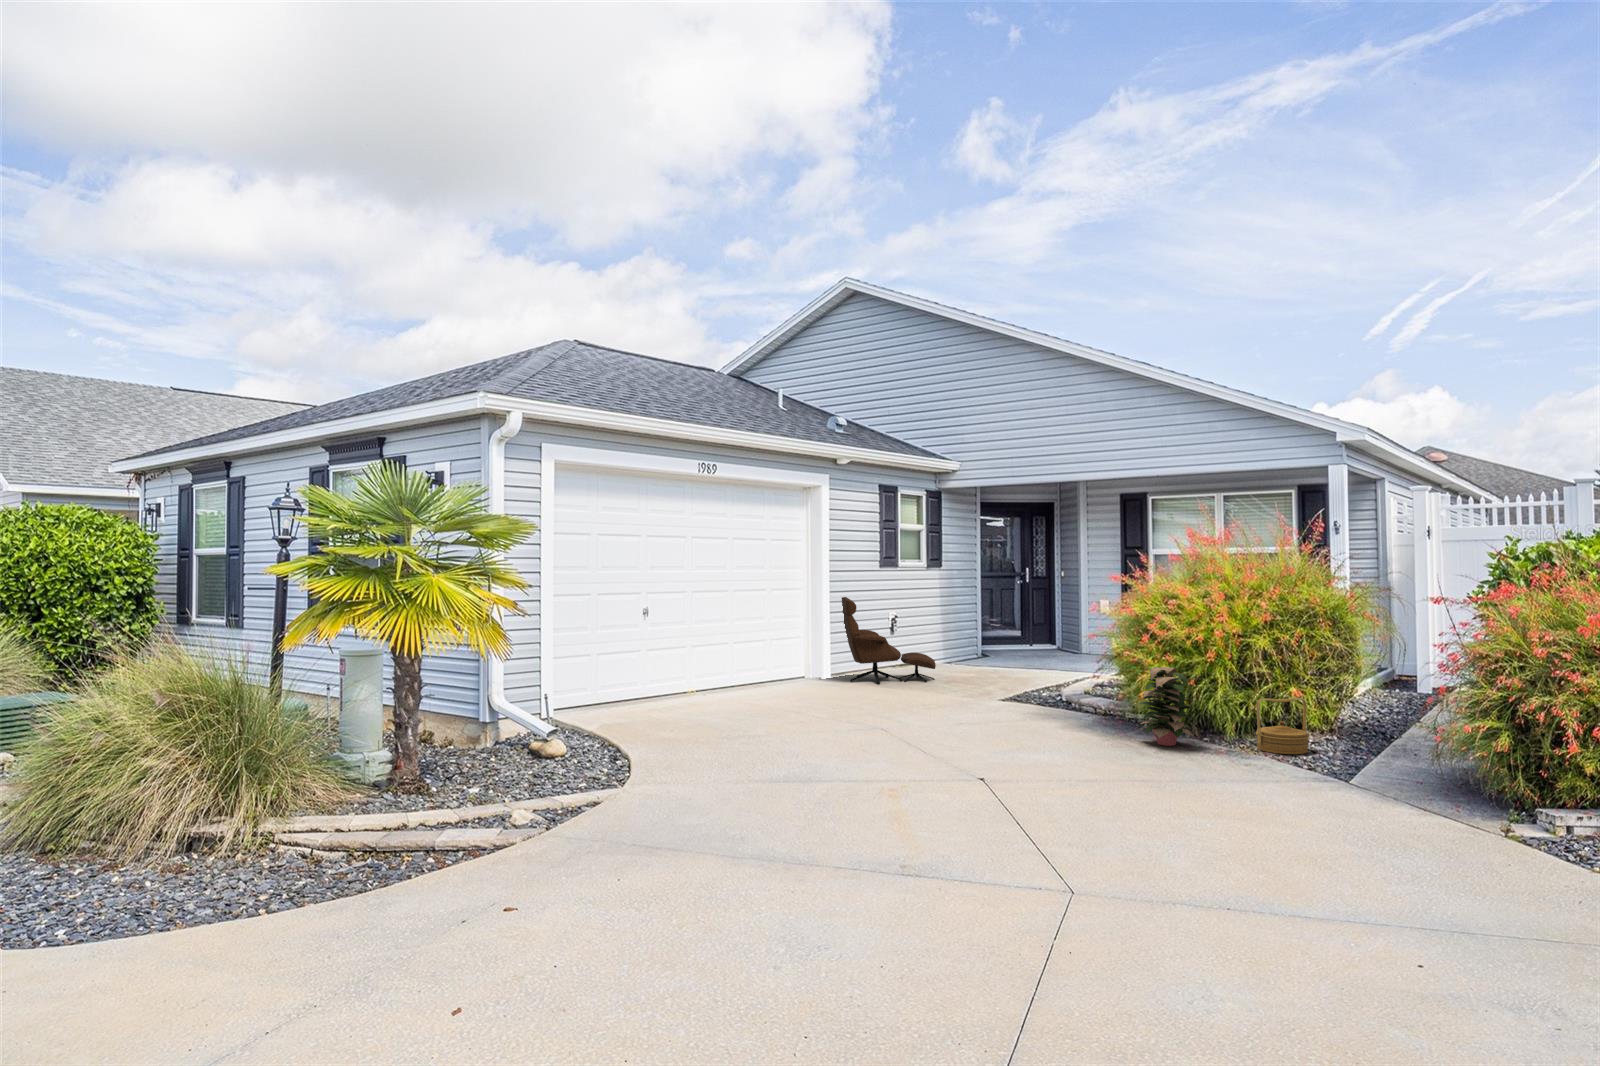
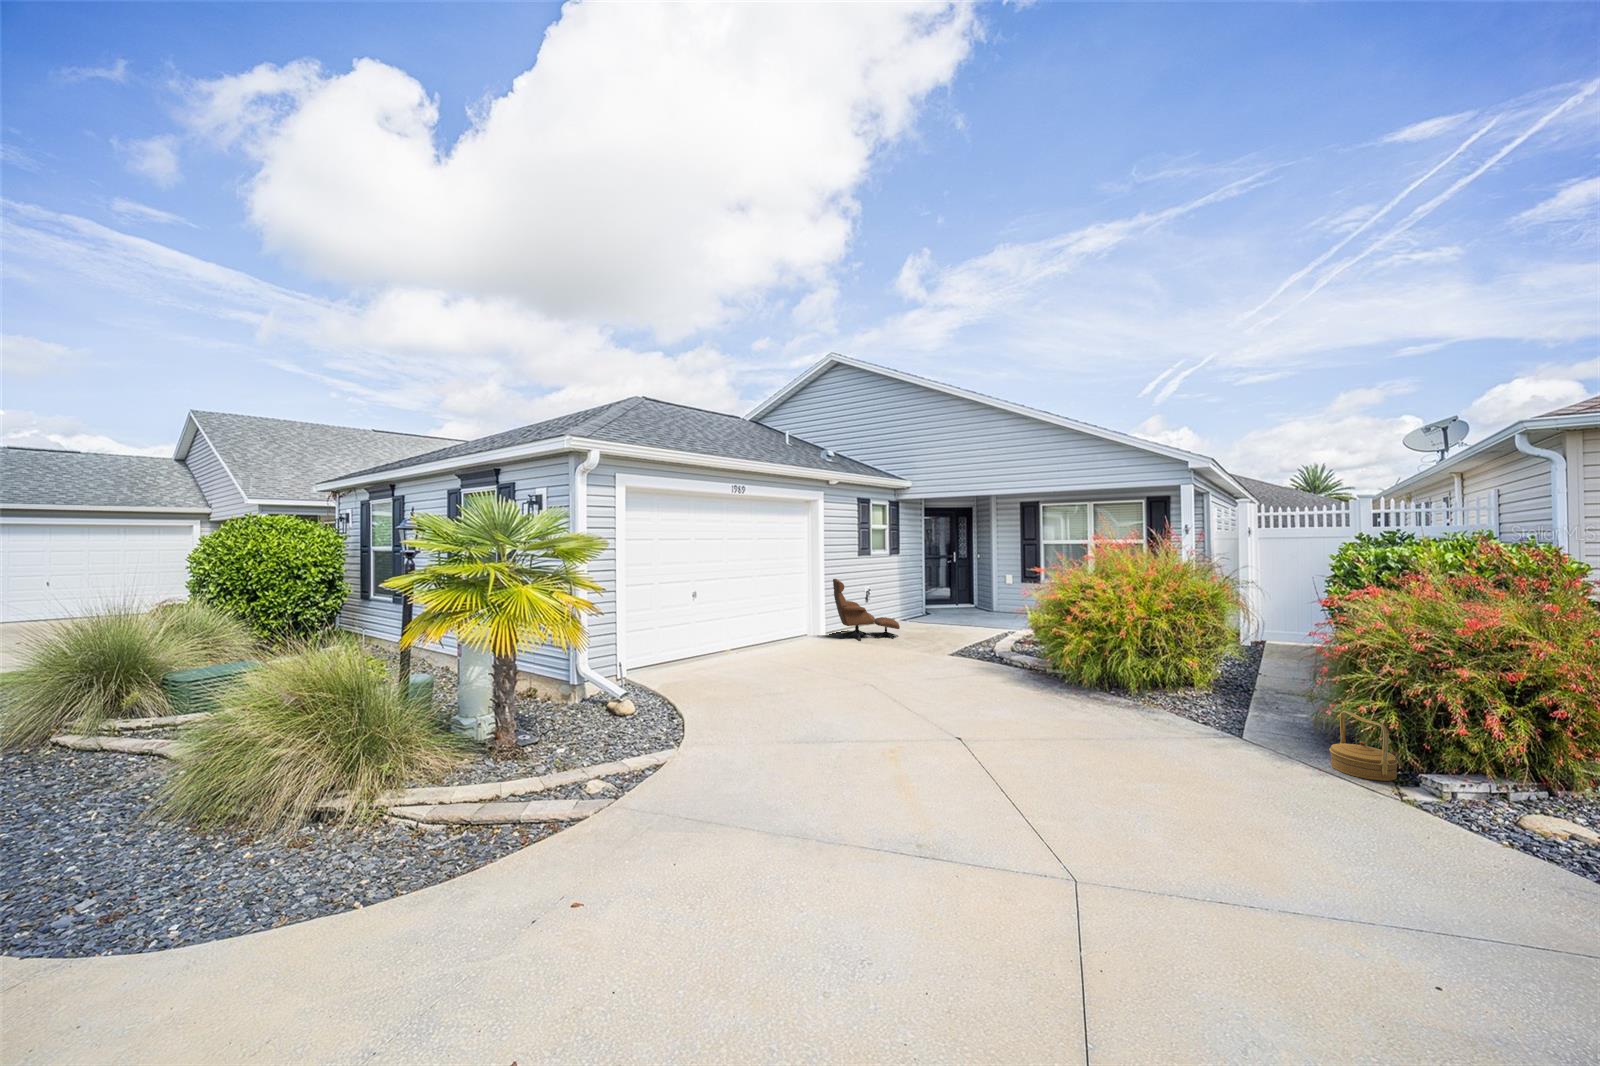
decorative plant: present [1139,667,1194,746] -> none [1064,639,1110,699]
woven basket: present [1256,698,1309,754] -> present [1329,711,1398,781]

